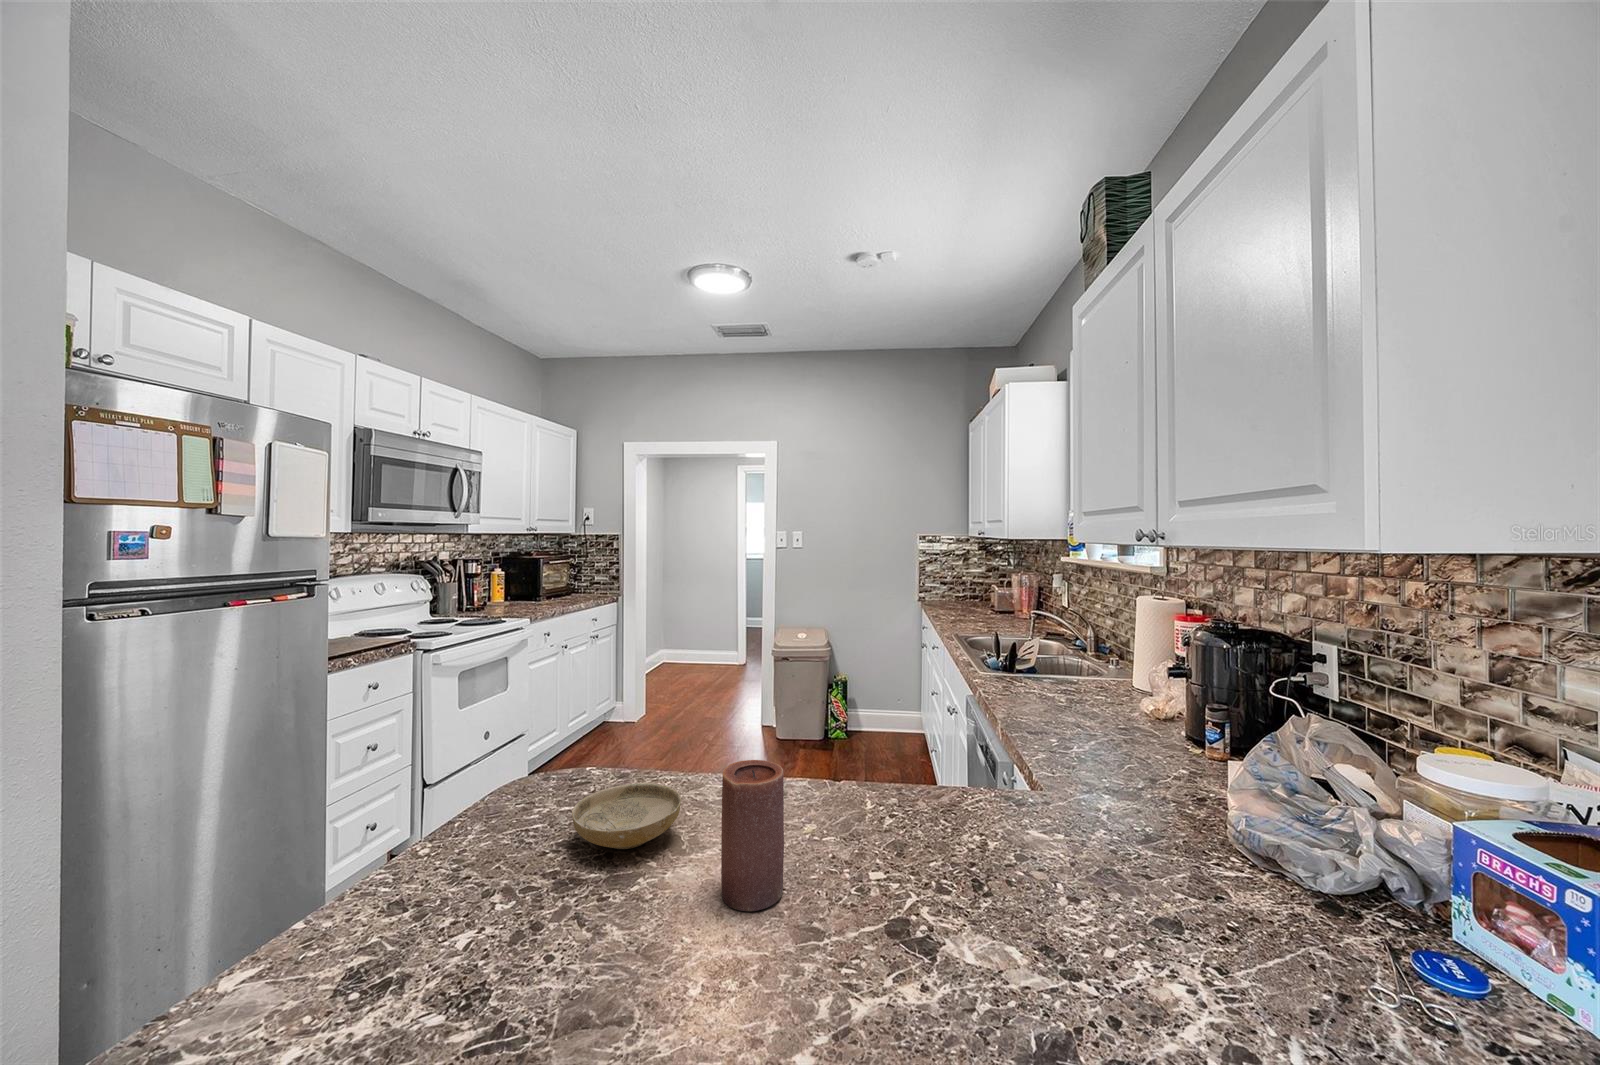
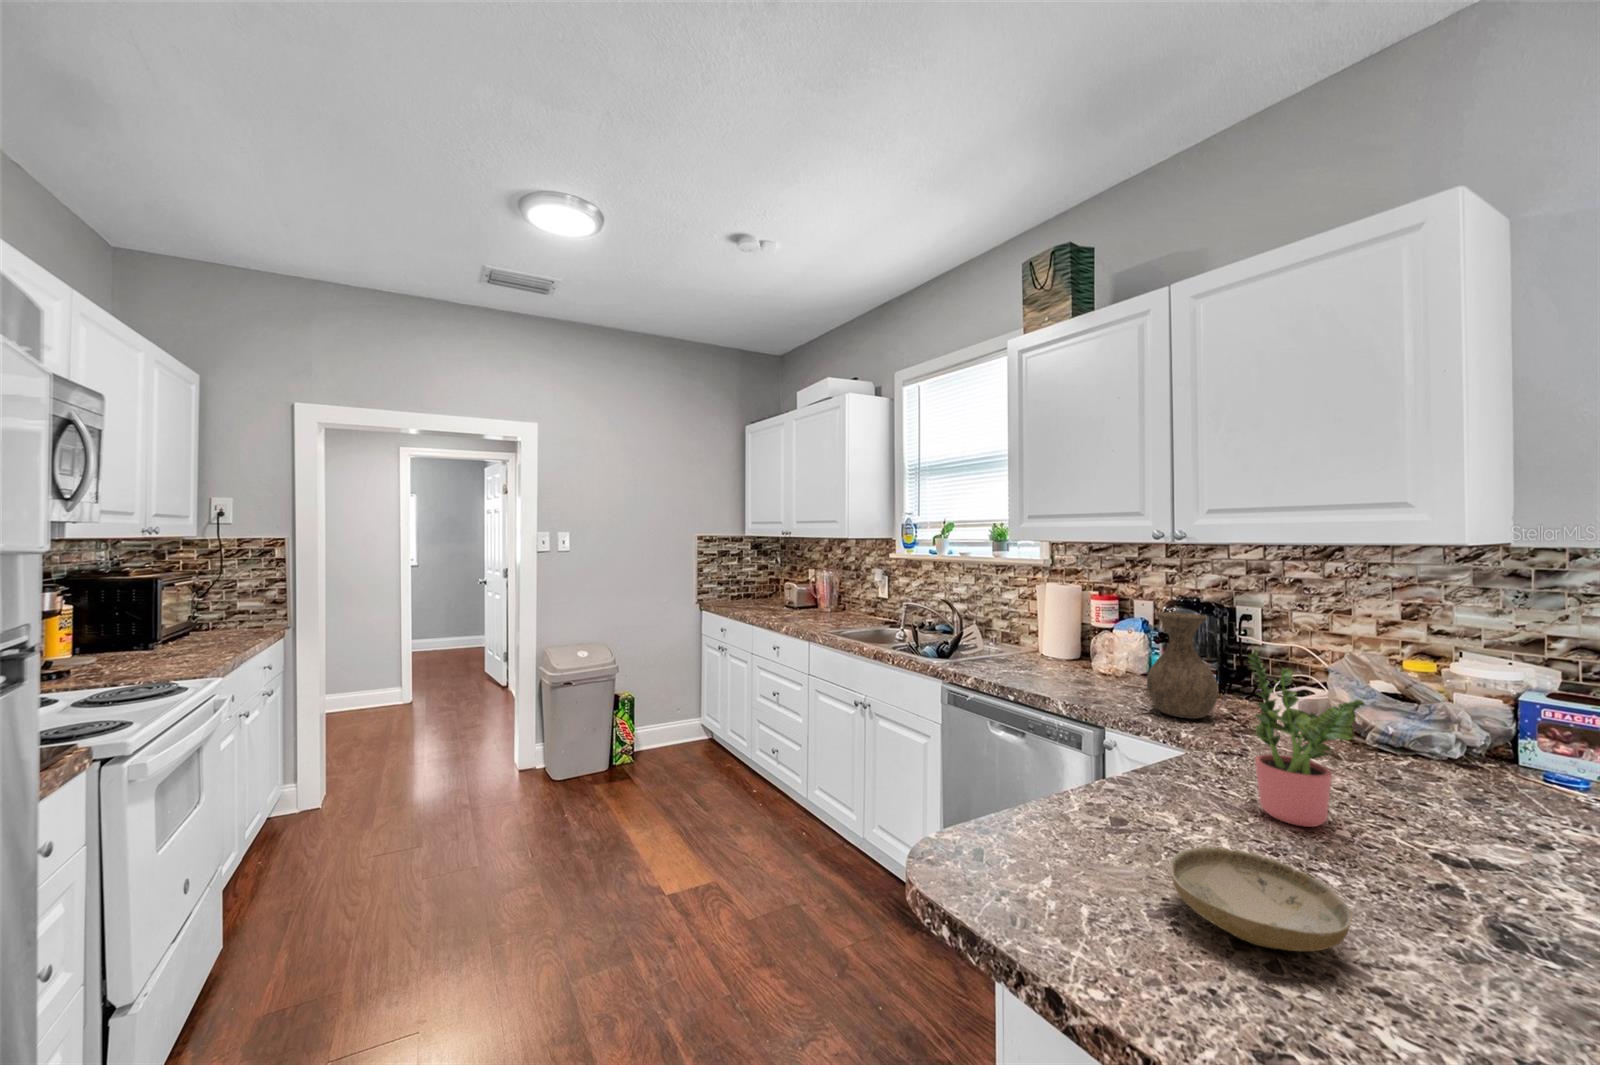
vase: none [1063,632,1145,765] -> present [1147,612,1218,719]
potted plant: none [830,656,969,837] -> present [1248,651,1365,827]
candle: present [721,760,784,911] -> none [1402,775,1505,945]

